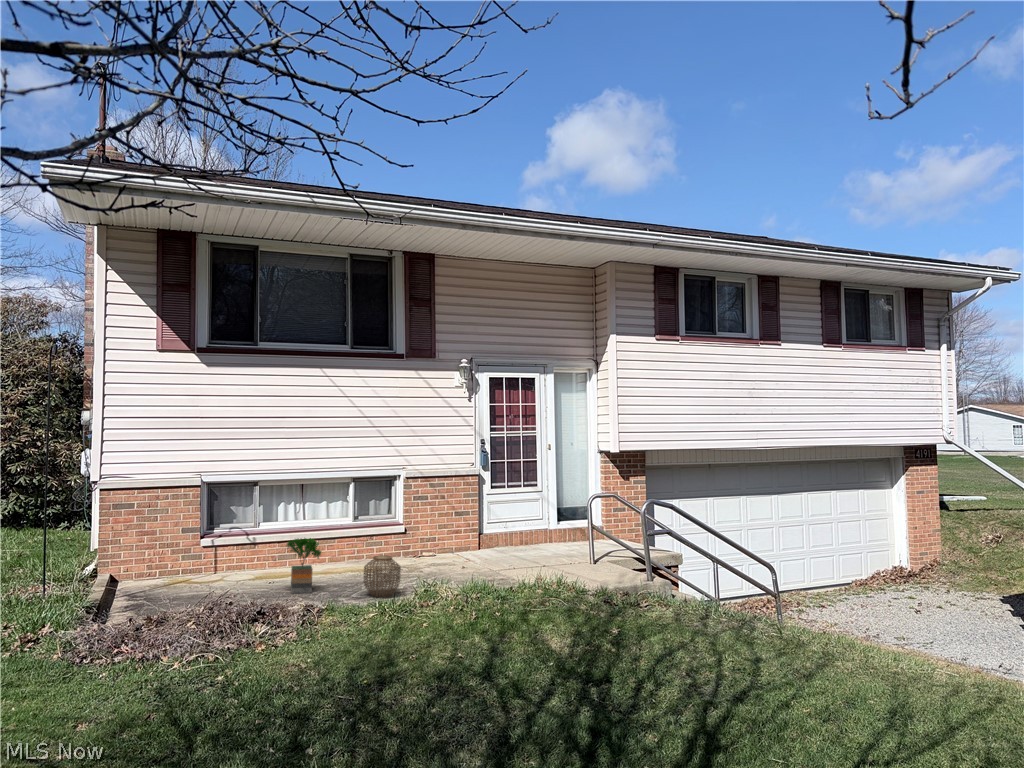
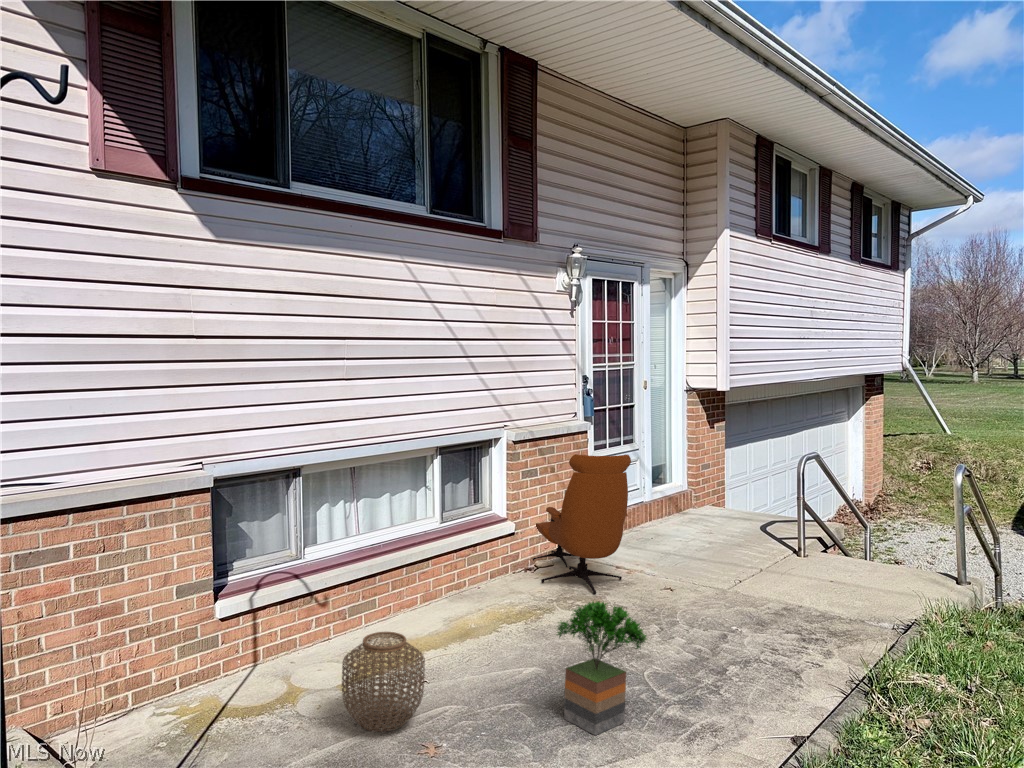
lounge chair: none [394,482,449,564] -> present [533,454,631,594]
woven basket: present [364,555,401,597] -> present [342,632,425,732]

